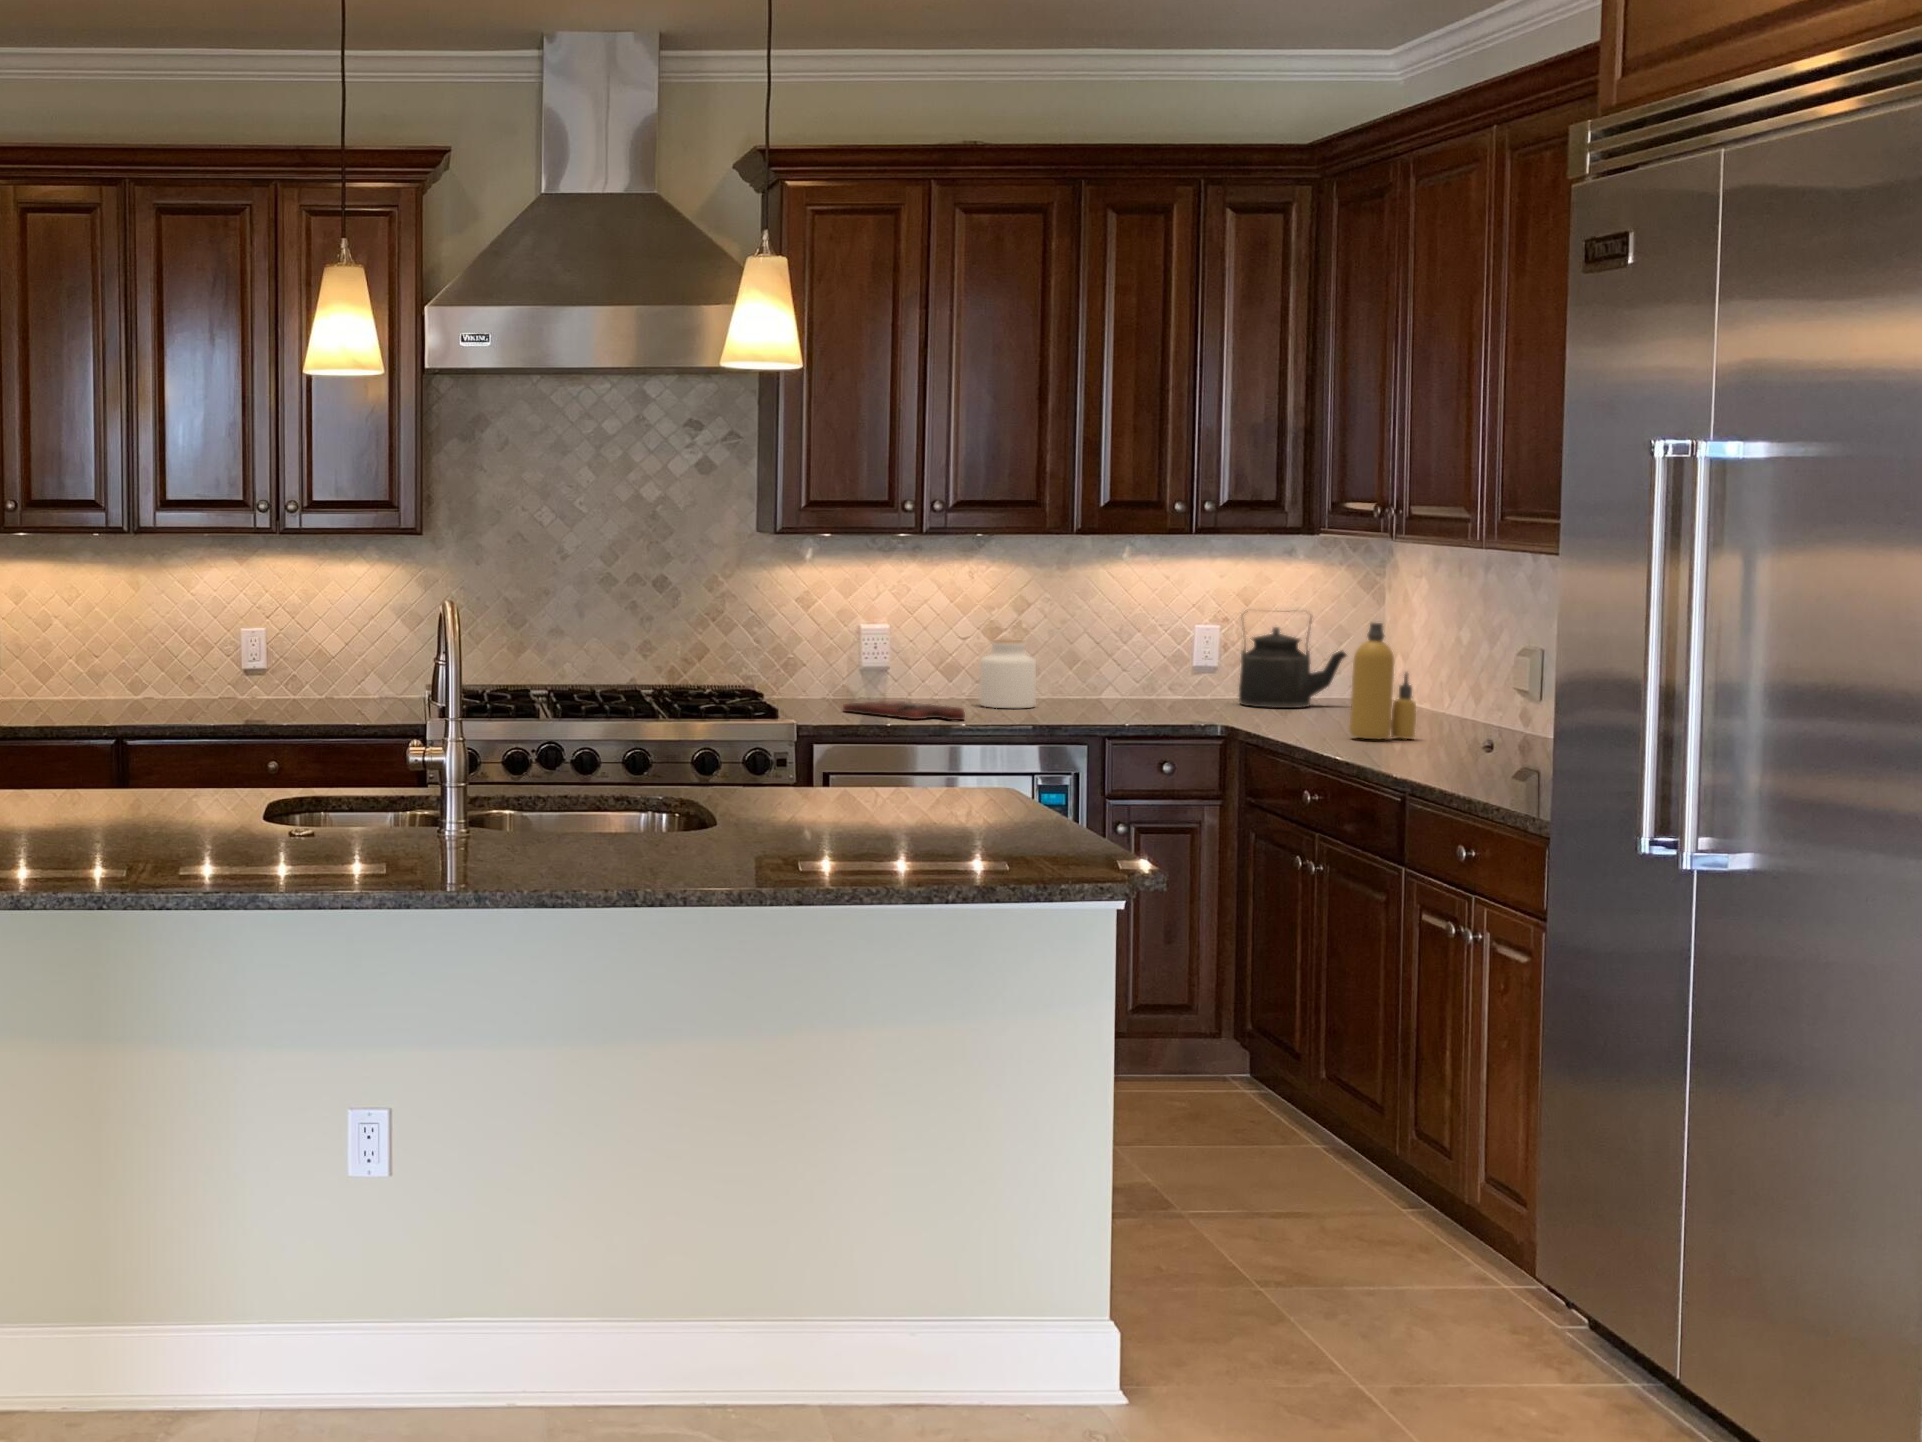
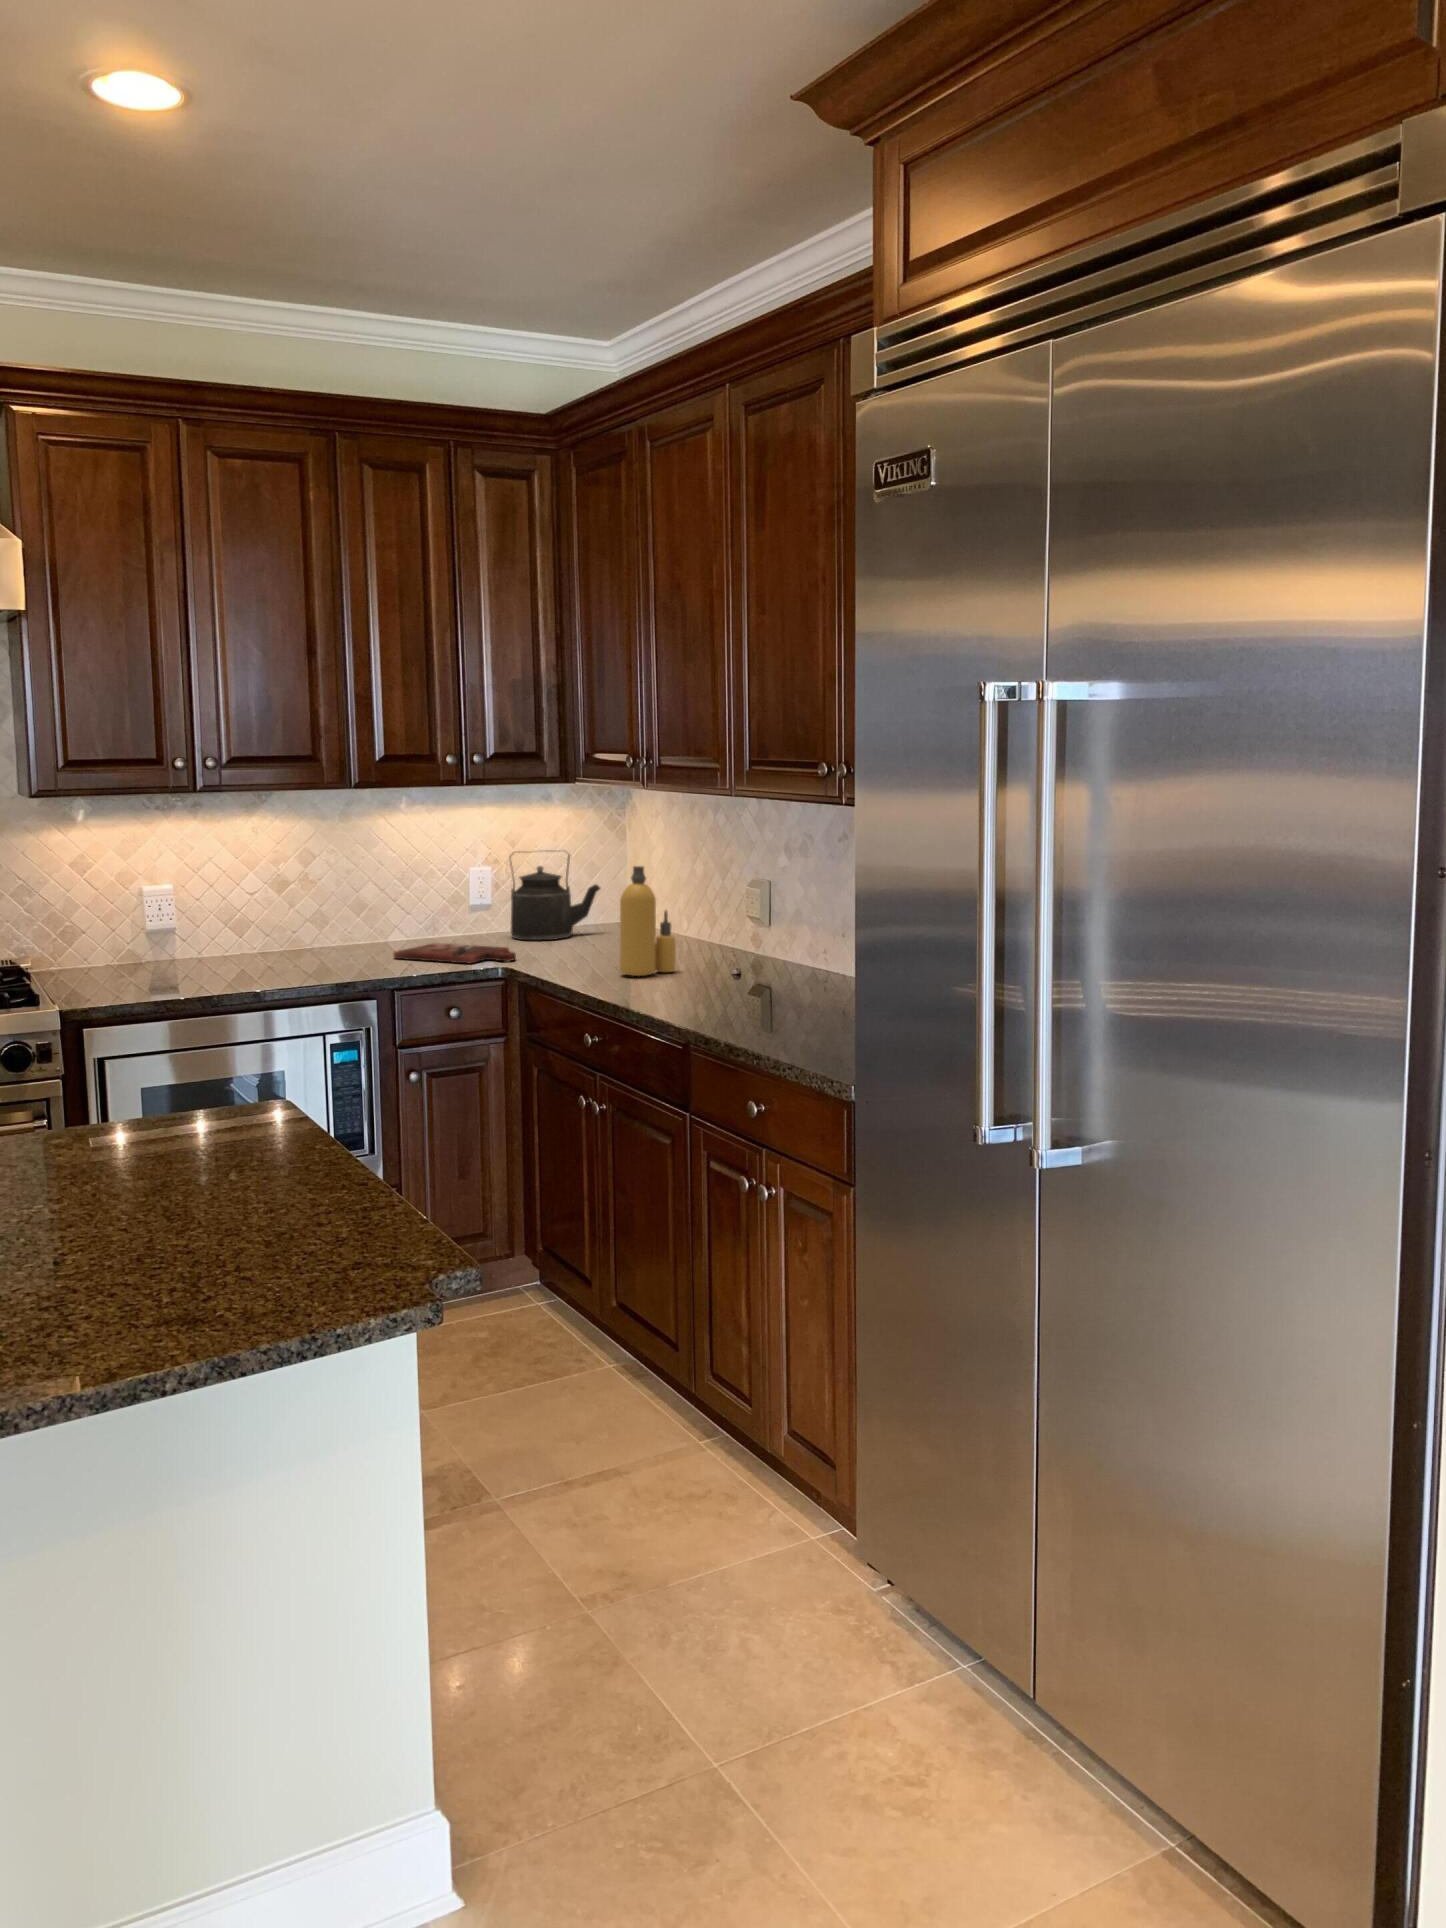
jar: present [979,640,1036,708] -> none [268,893,325,962]
cutting board: present [843,700,965,720] -> present [394,943,516,963]

